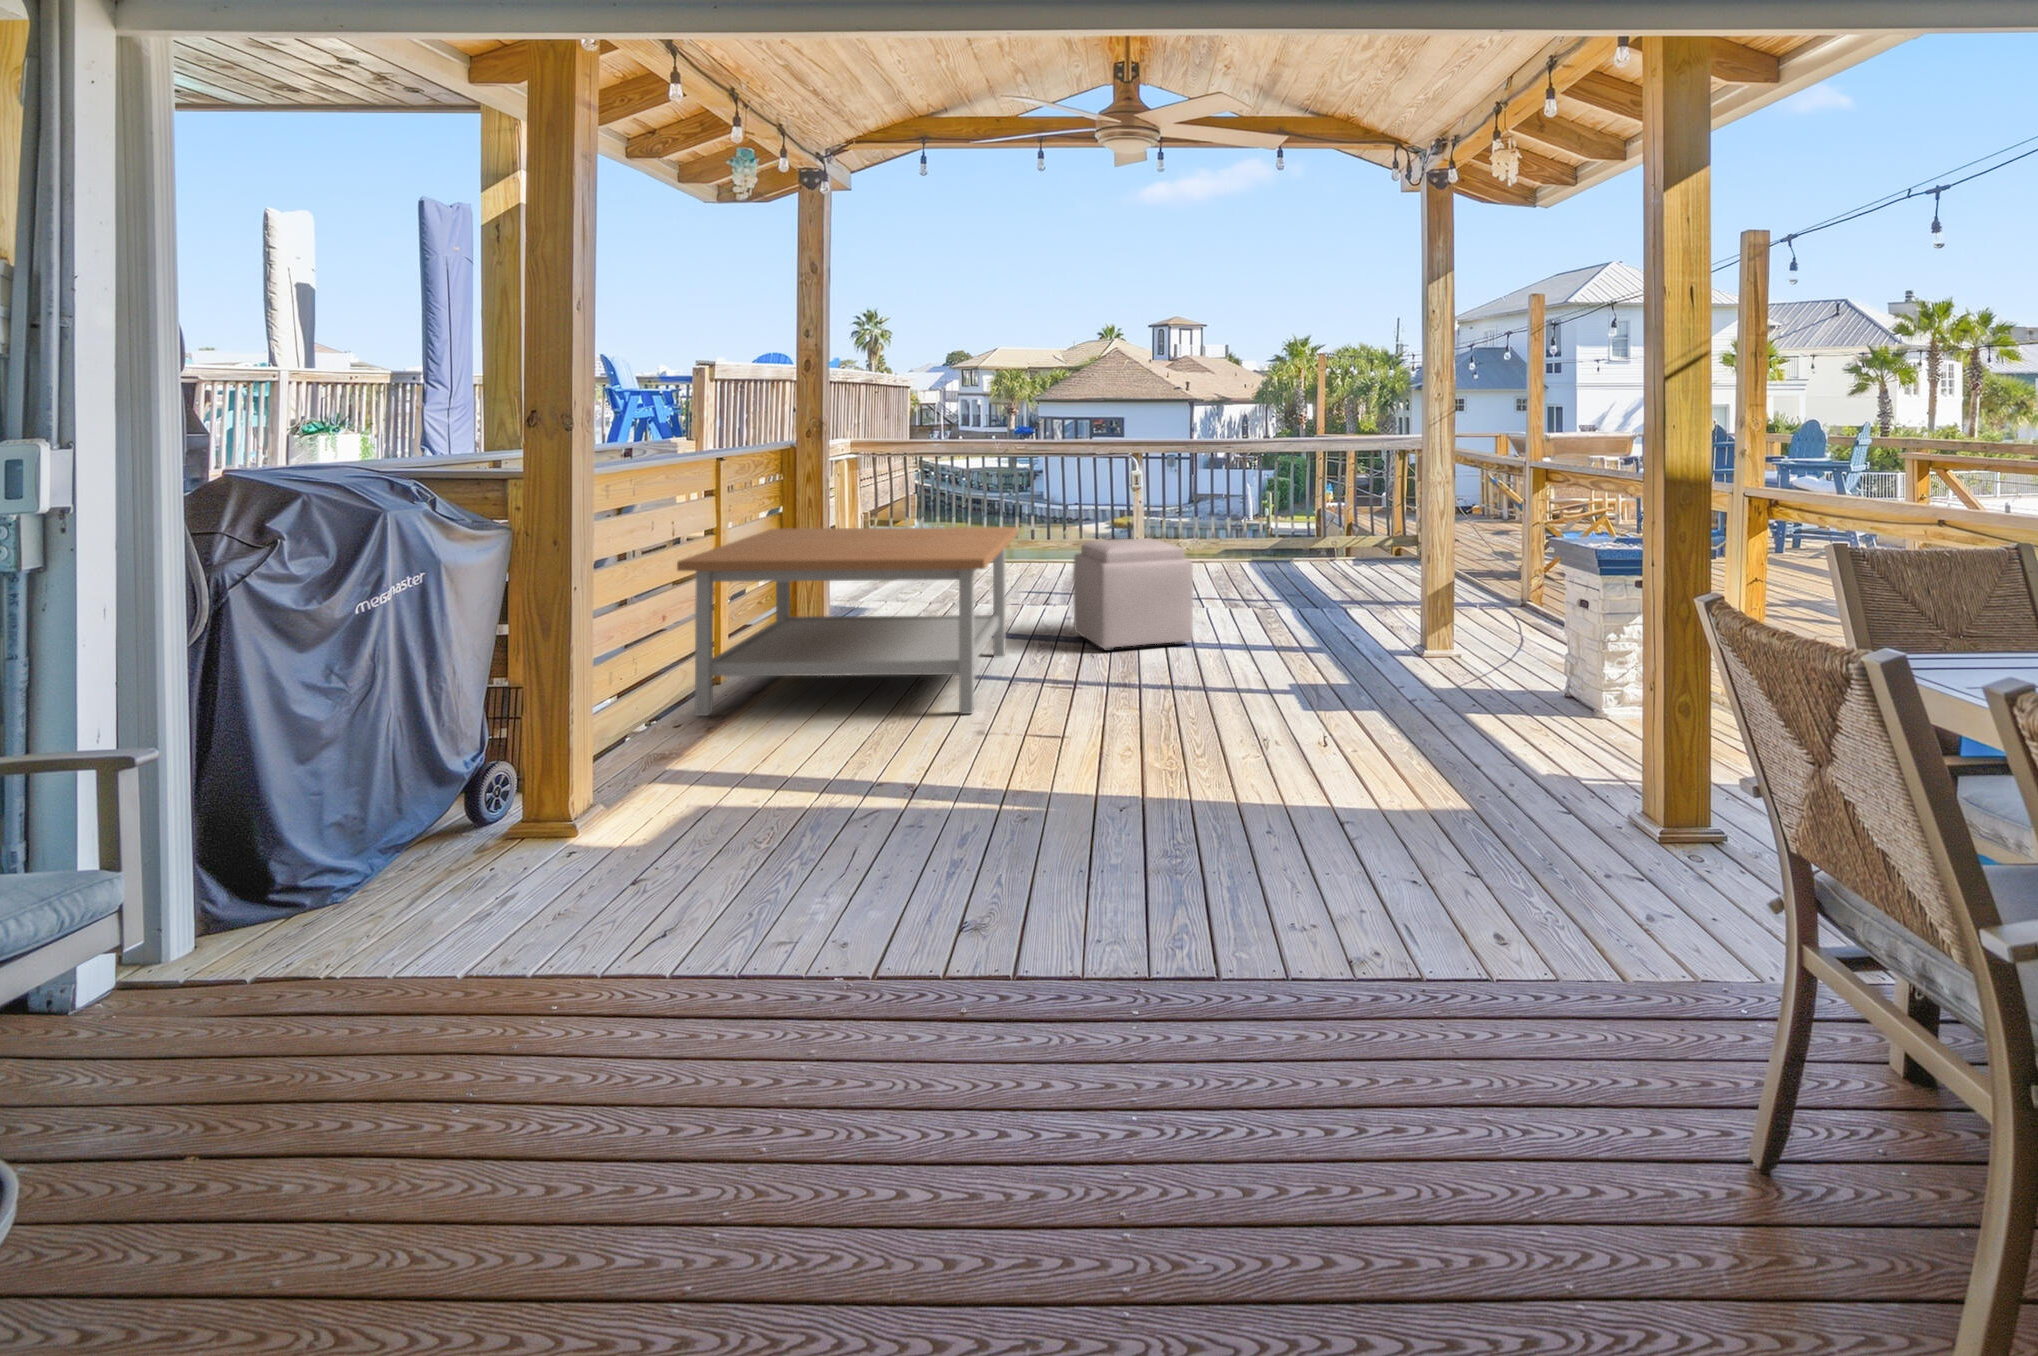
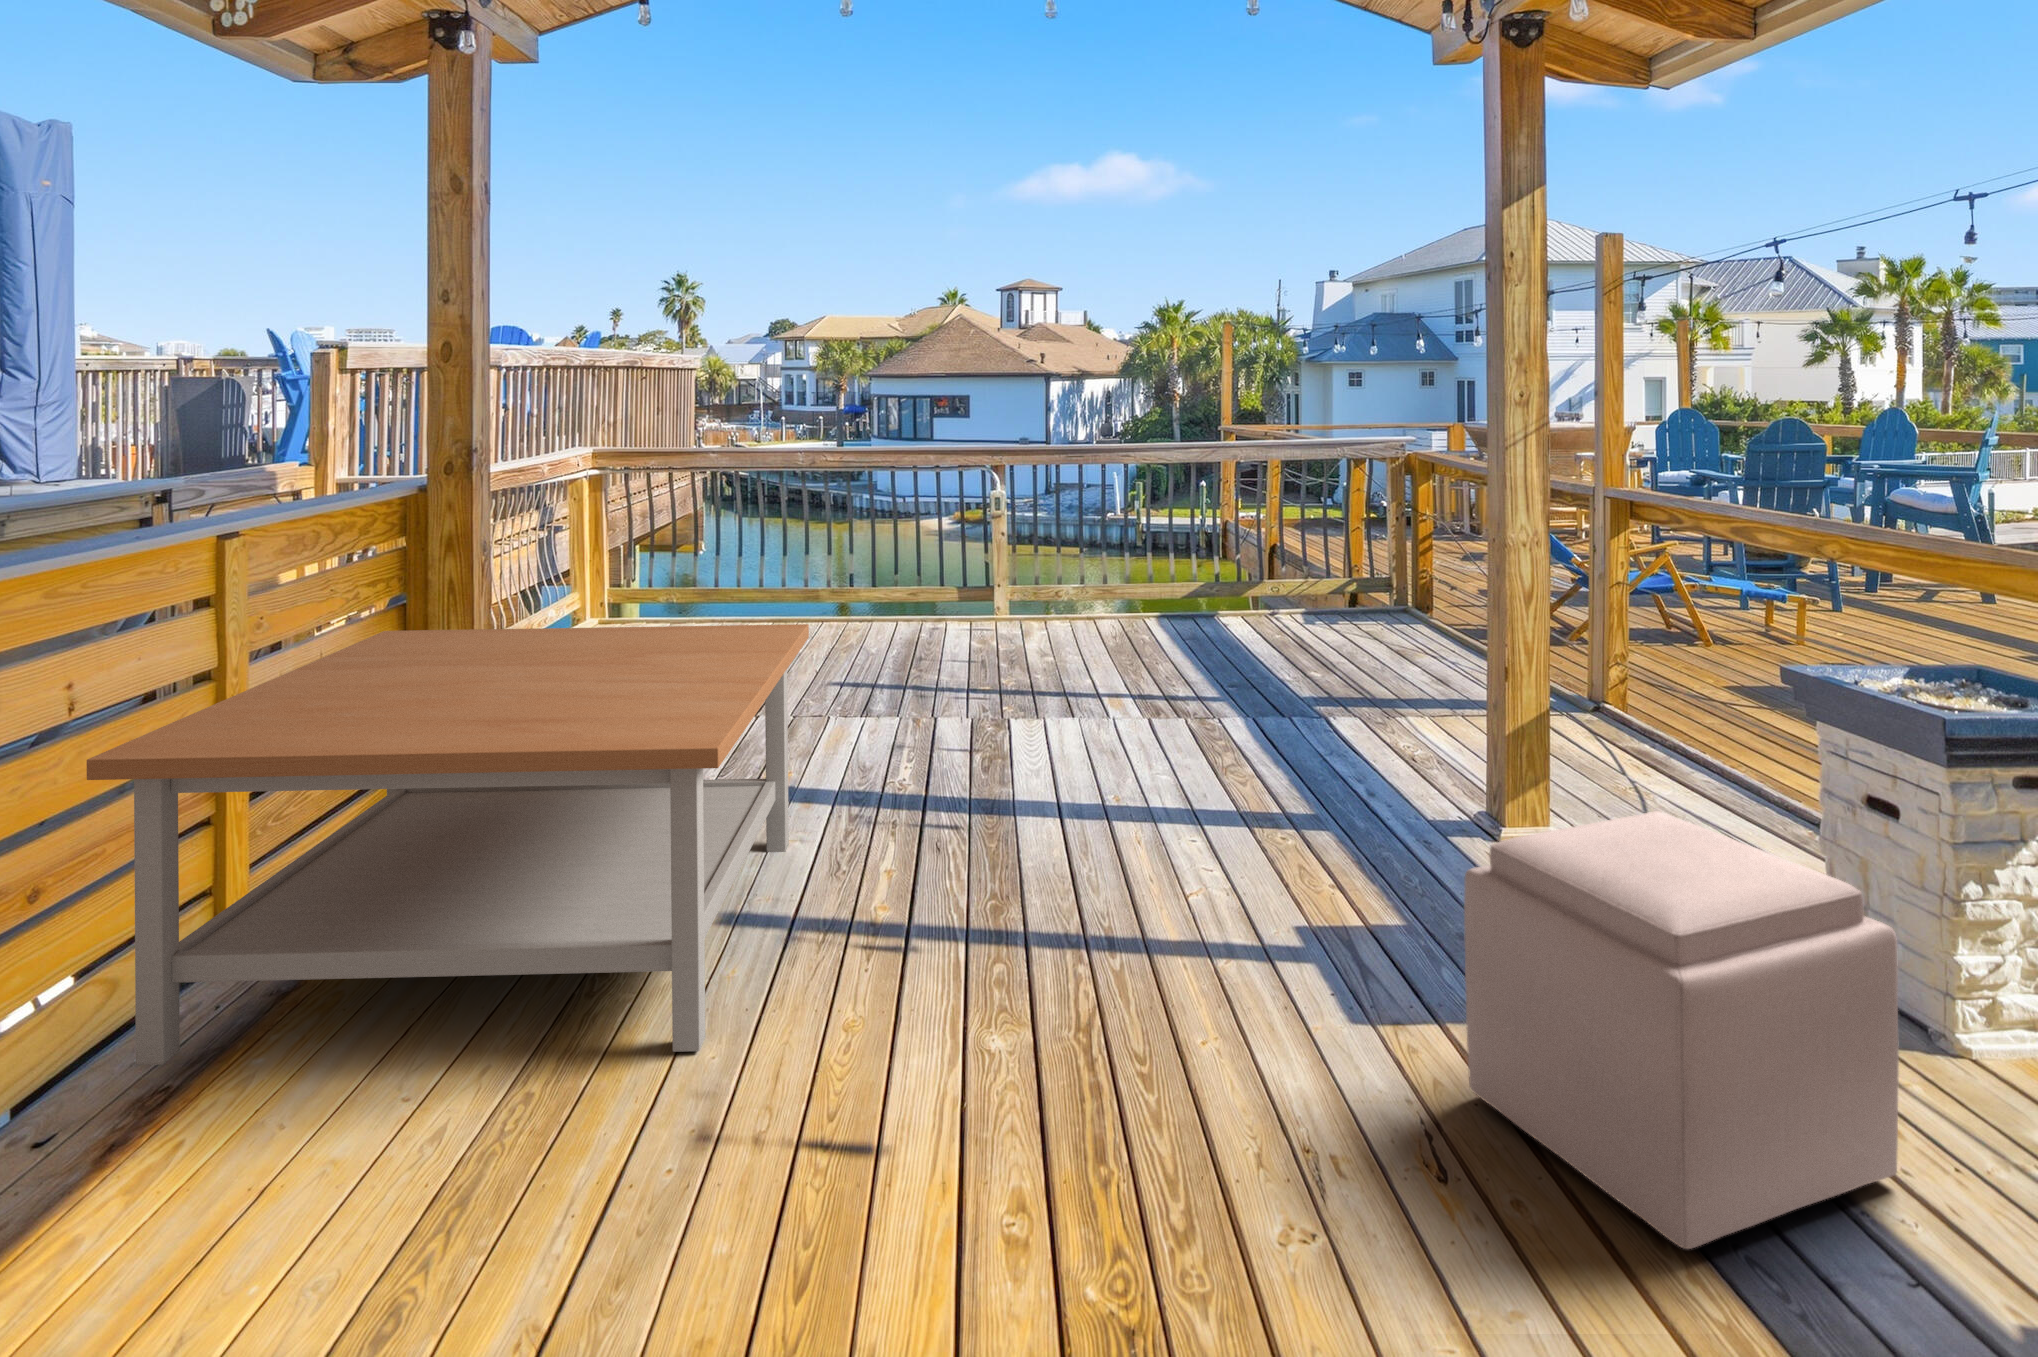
ottoman: present [1073,538,1193,651] -> present [1464,811,1899,1249]

